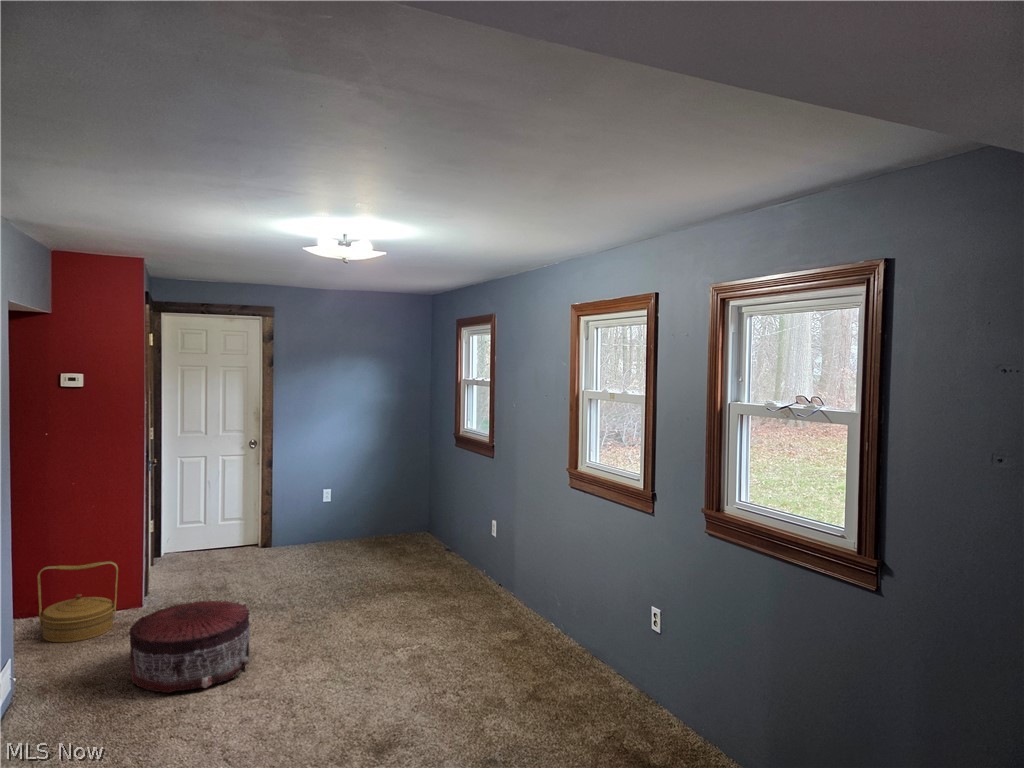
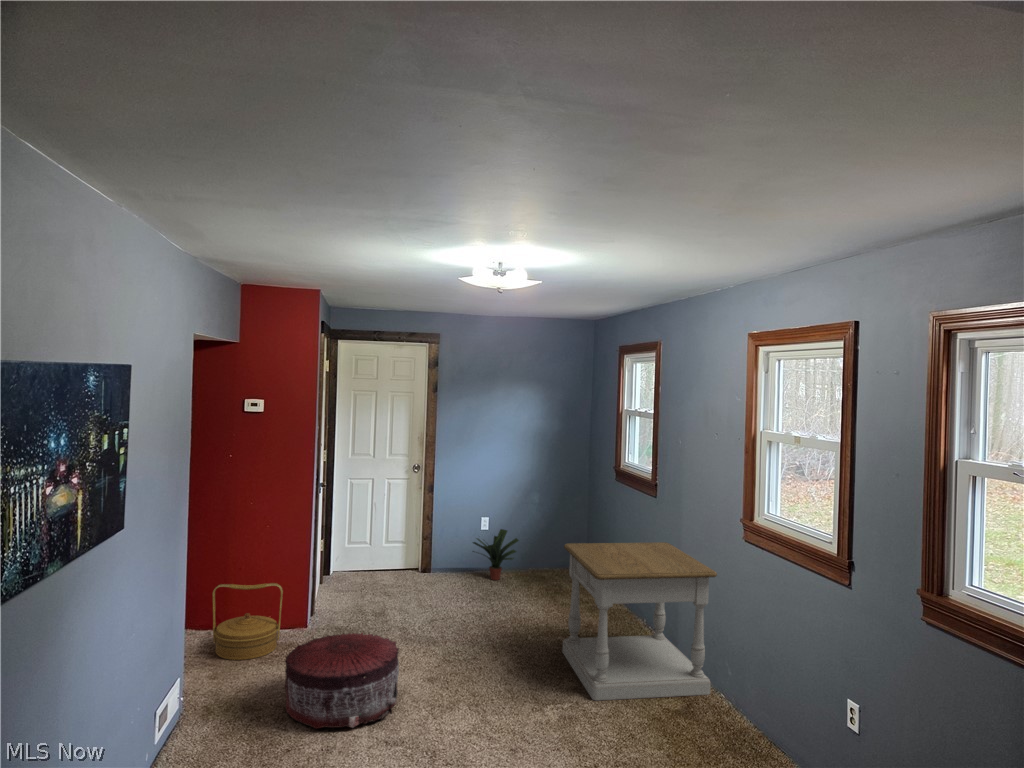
side table: none [408,497,546,641] -> present [562,542,717,701]
potted plant: none [308,499,362,548] -> present [473,529,519,580]

